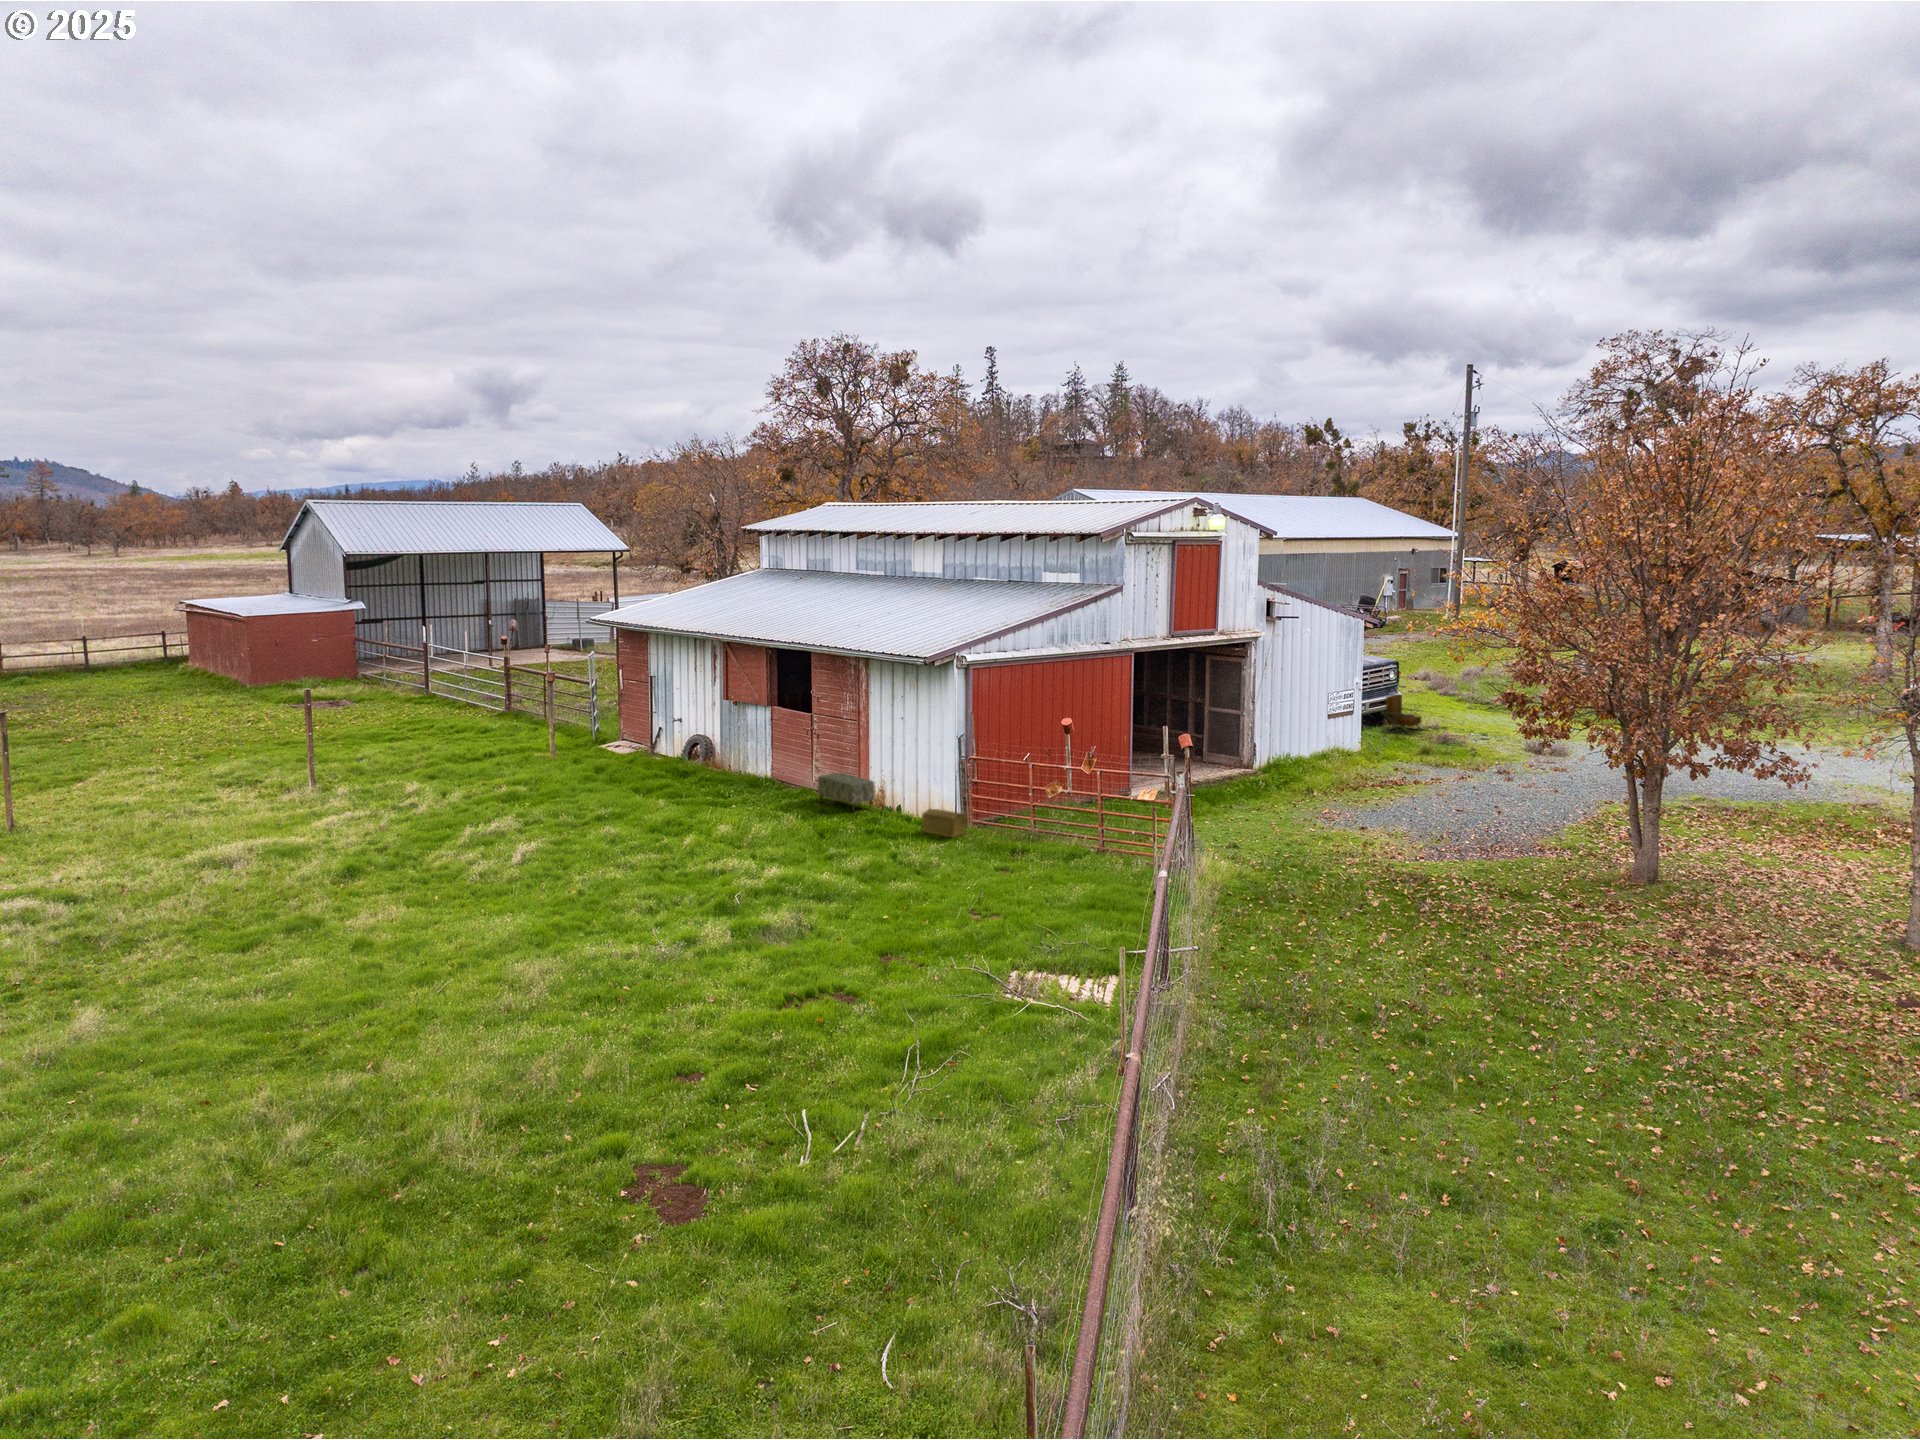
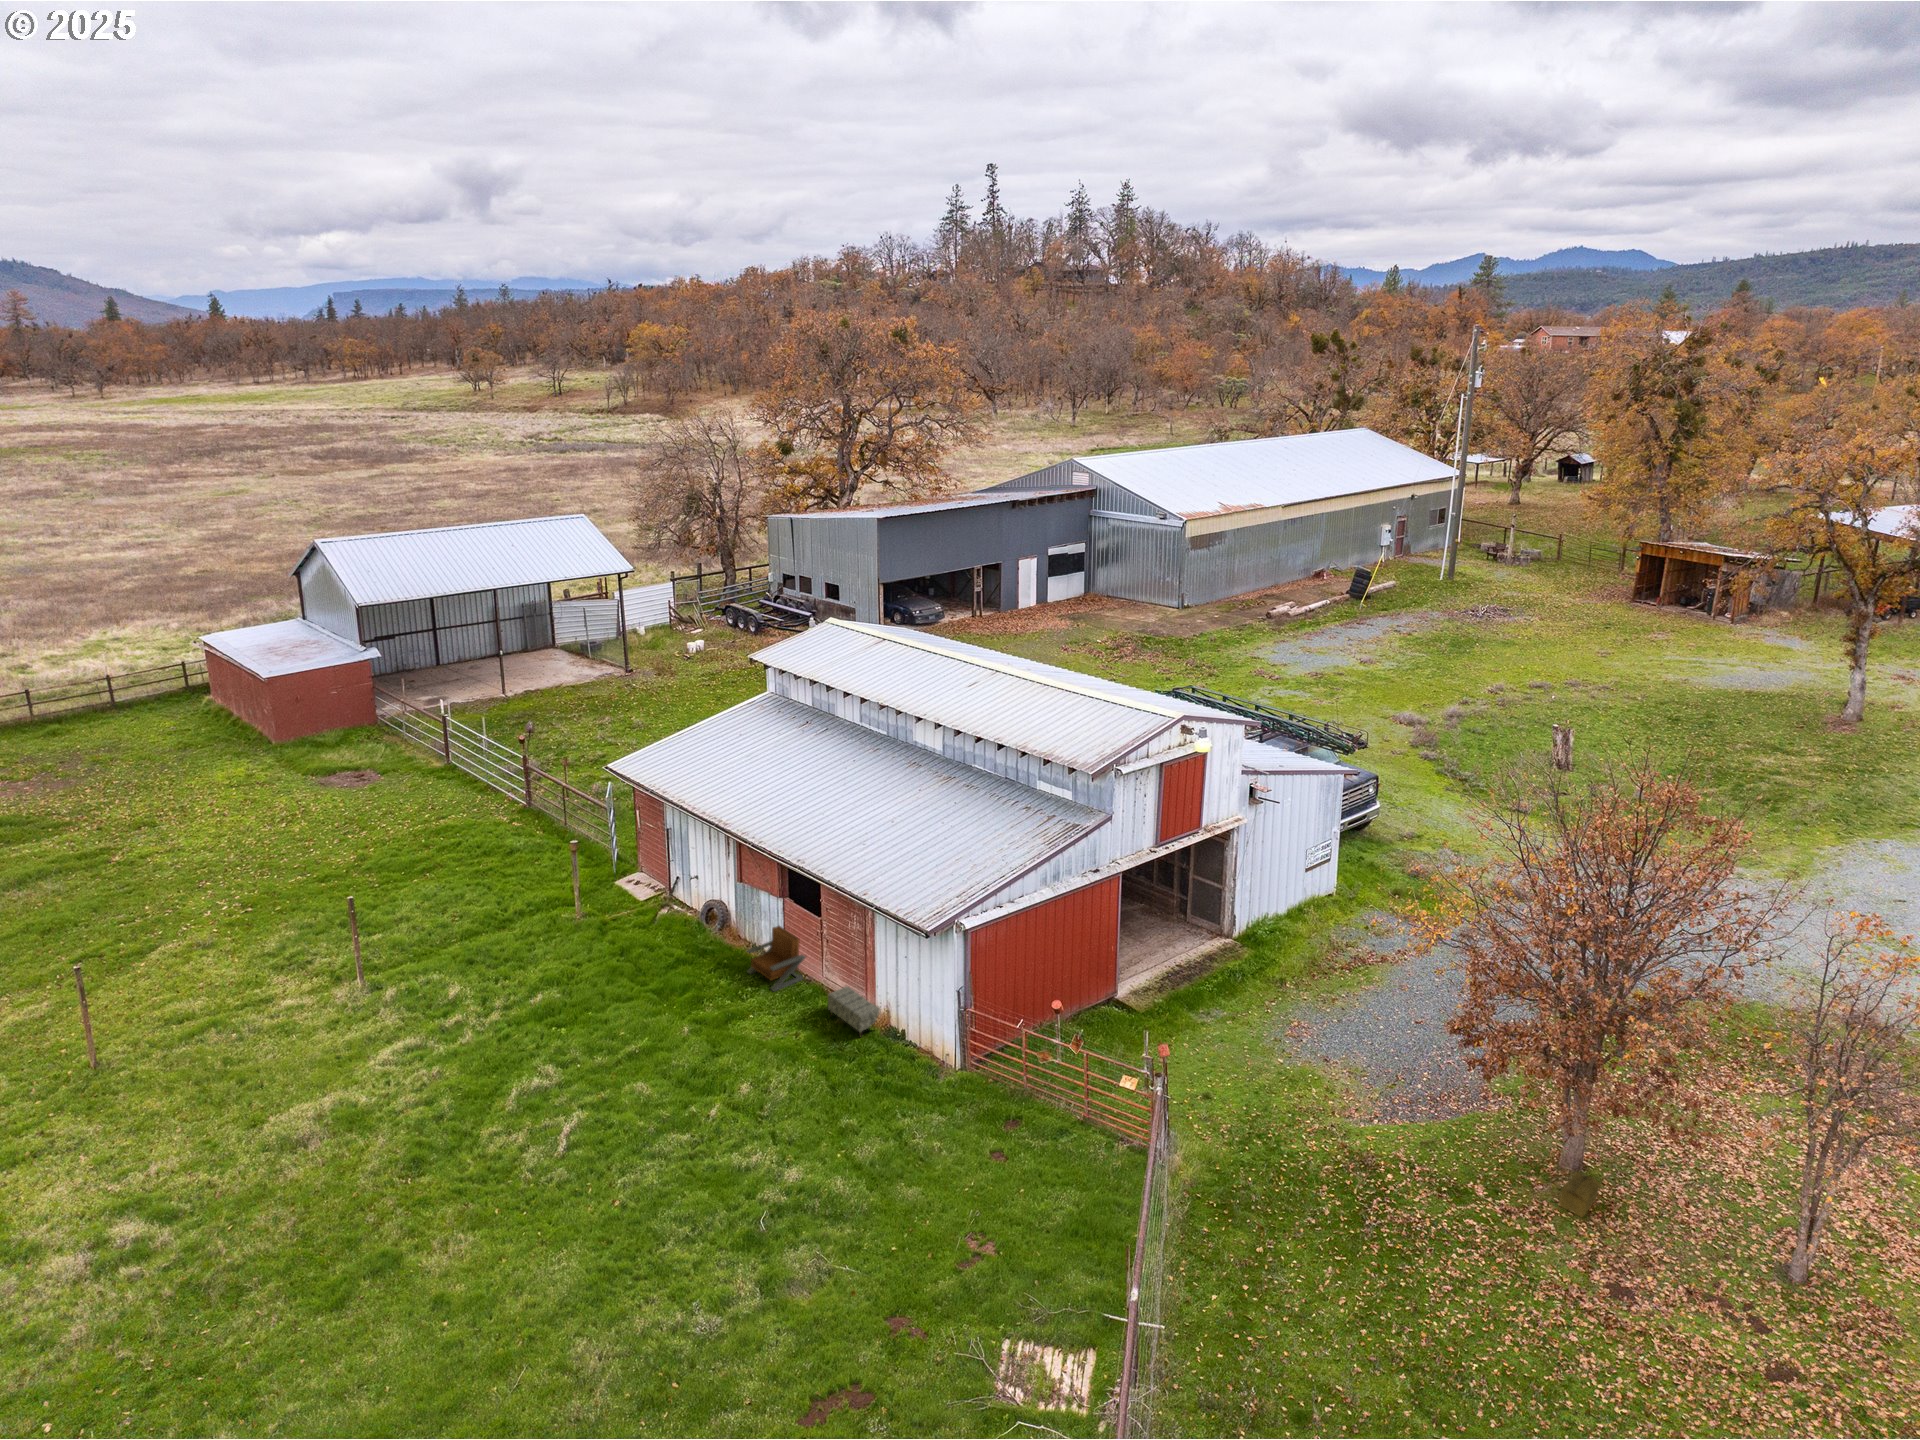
lounge chair: present [1381,694,1423,735] -> present [747,926,806,991]
cardboard box: present [922,809,967,837] -> present [1559,1172,1600,1217]

